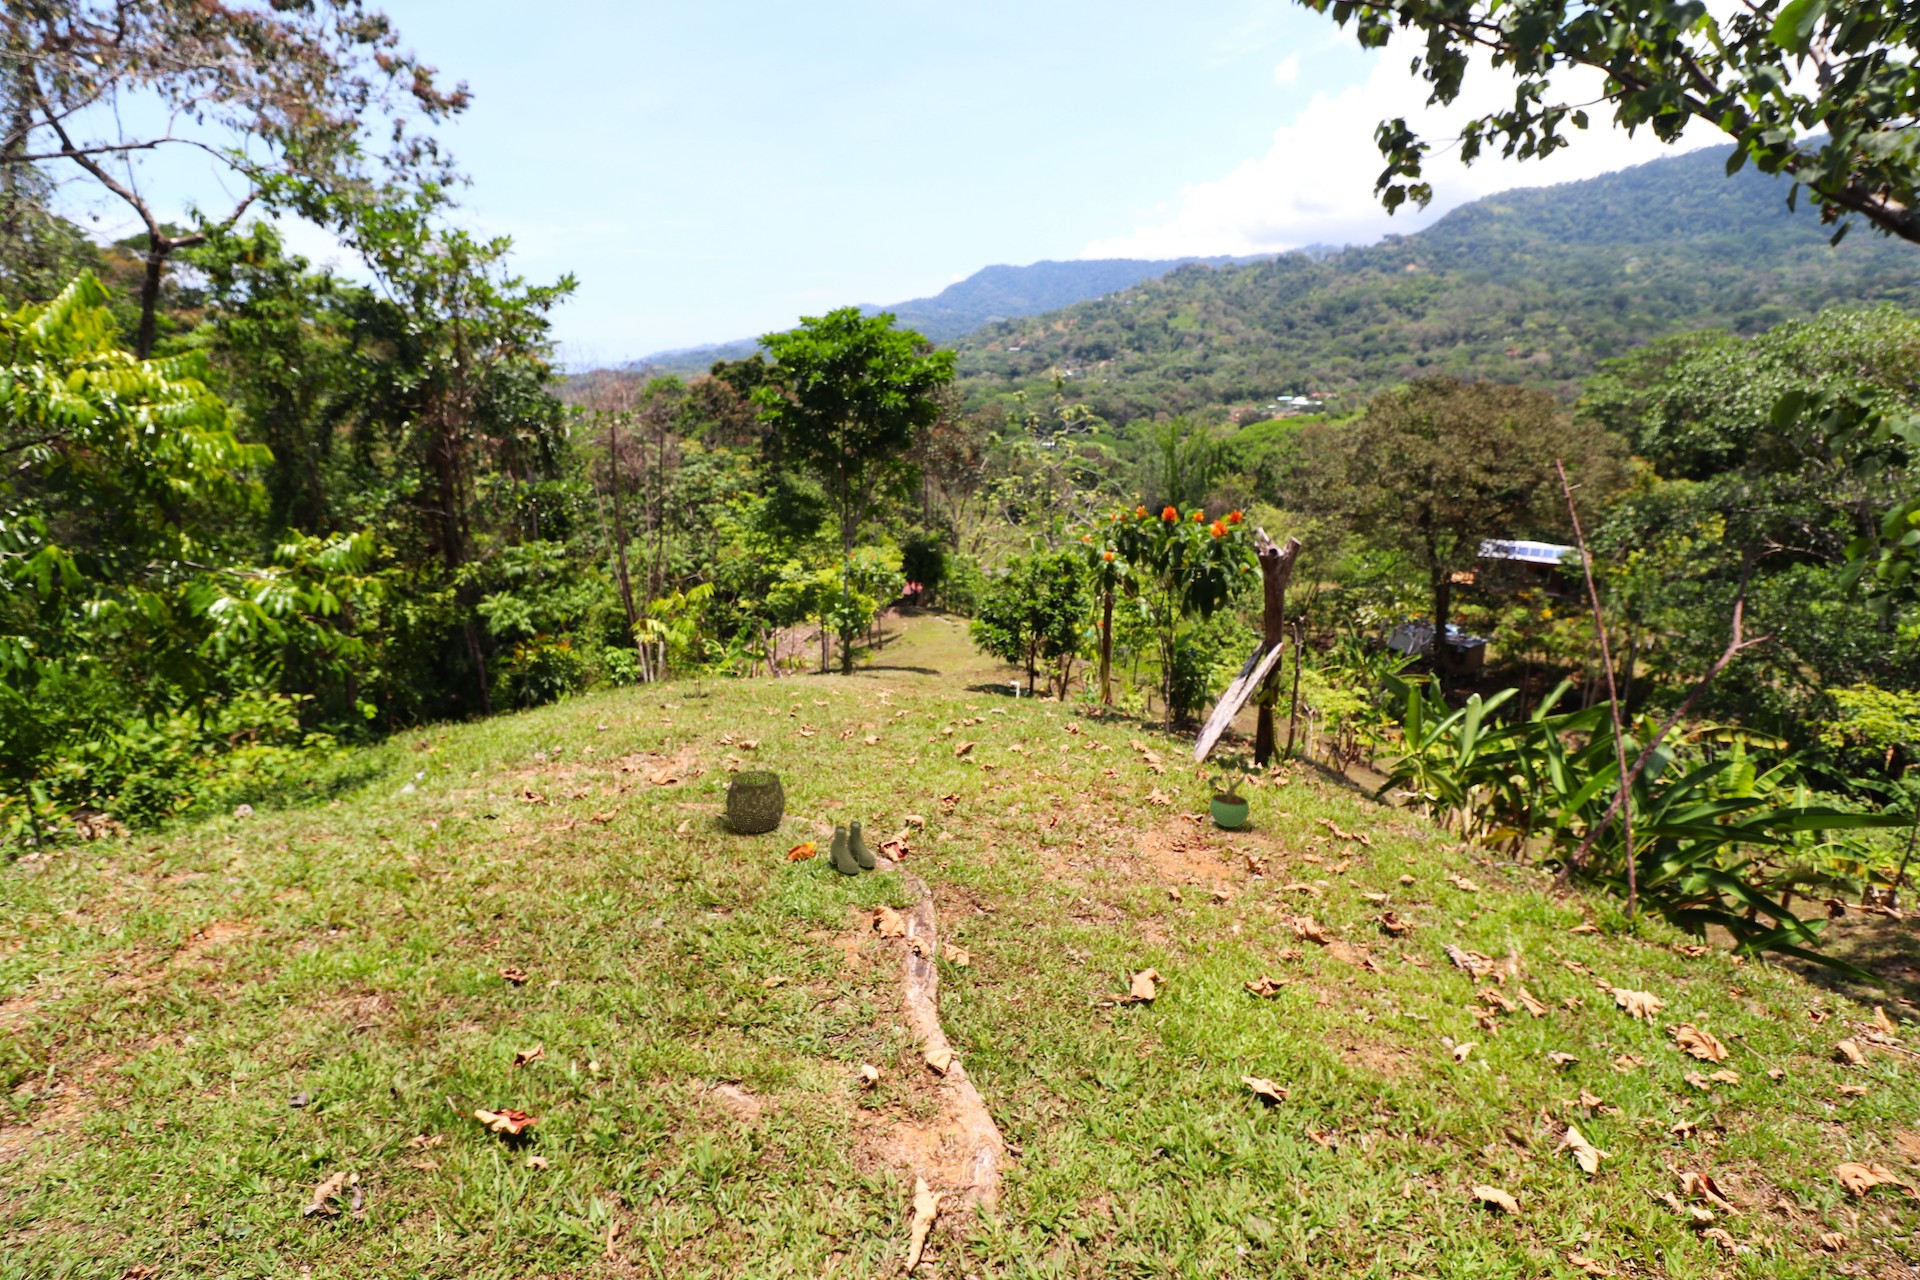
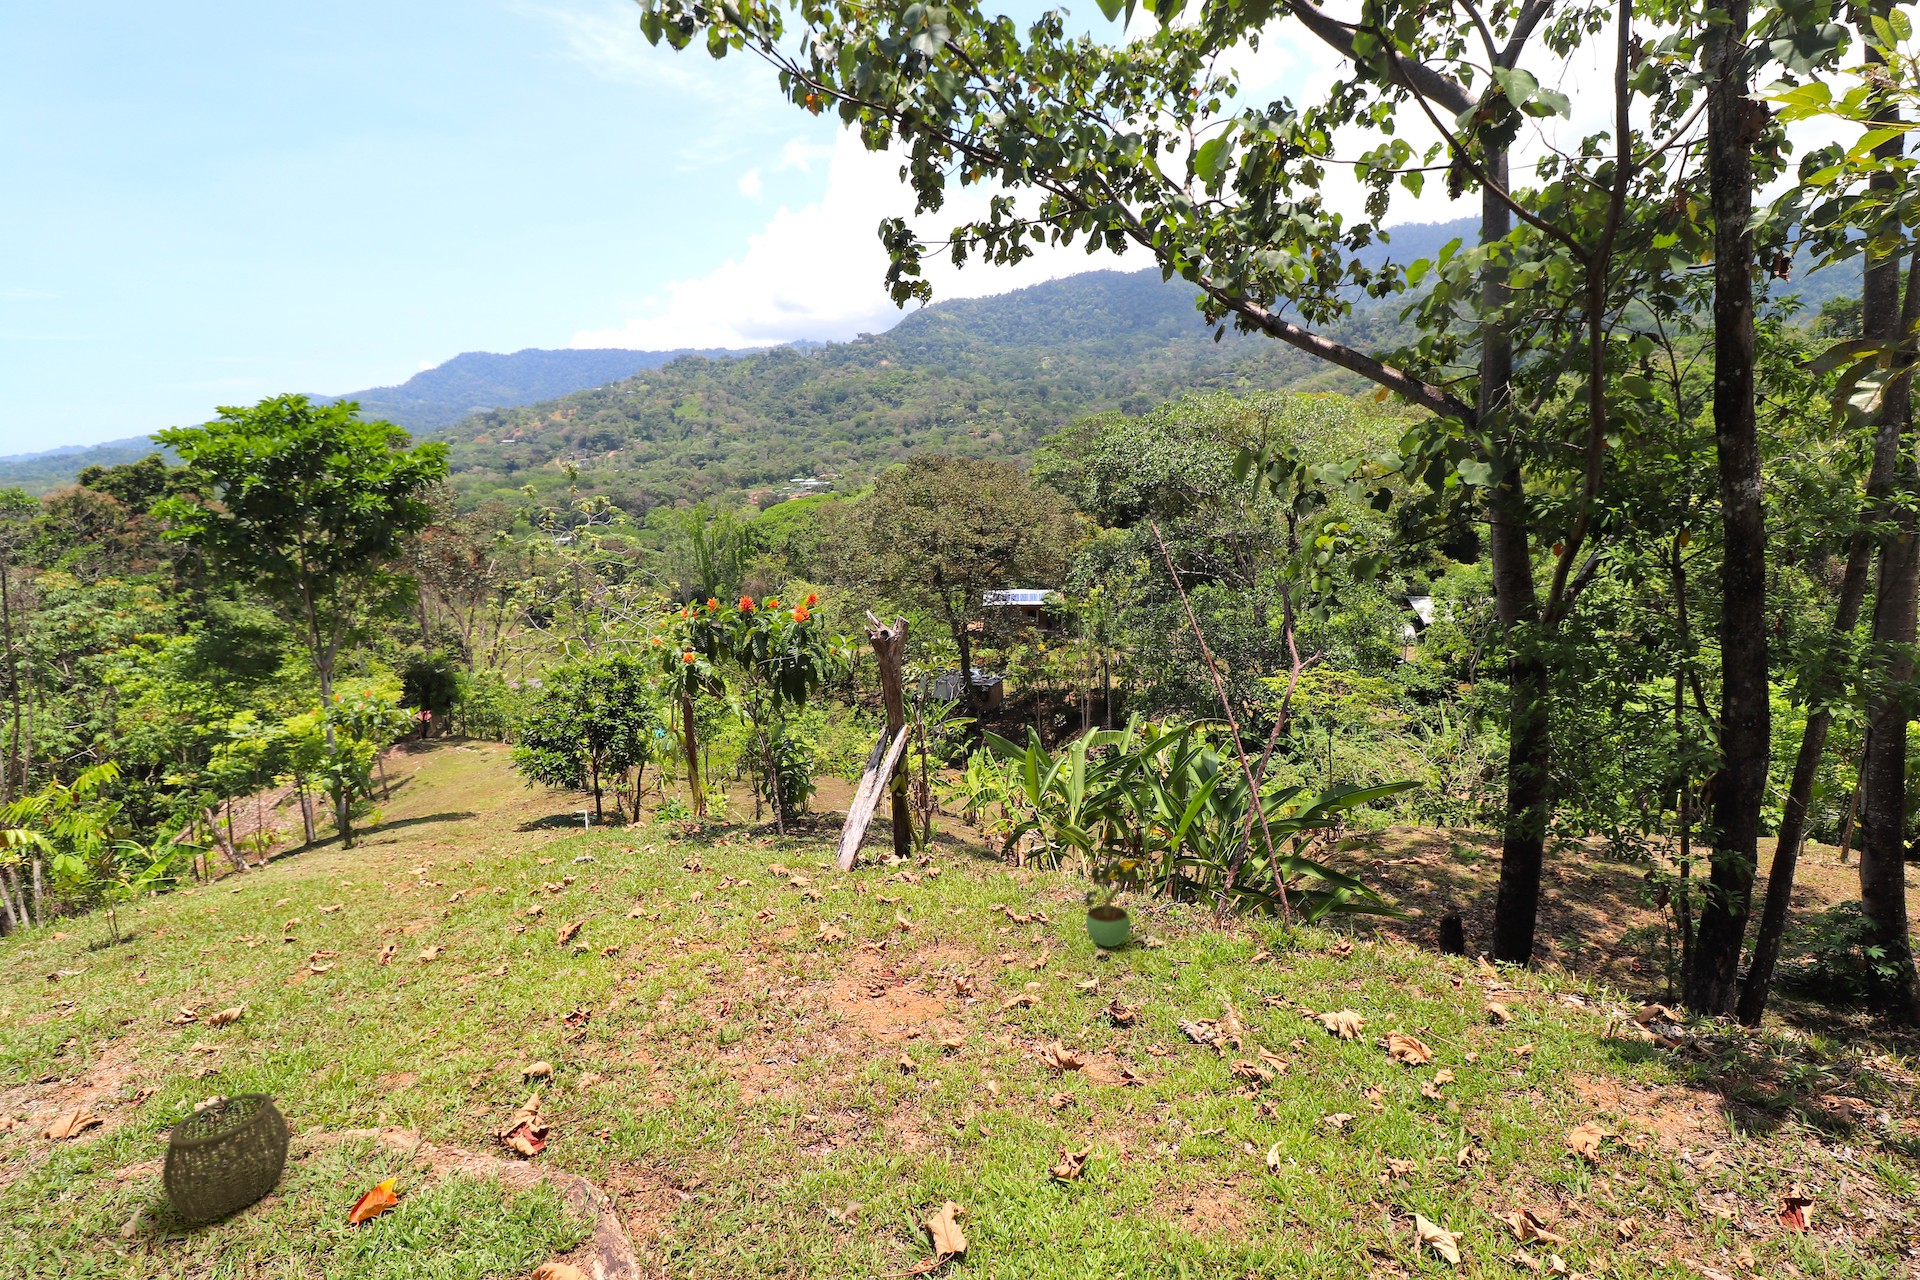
potted plant: present [1208,755,1261,827] -> present [1085,860,1137,947]
boots: present [830,821,876,874] -> none [391,1132,478,1230]

